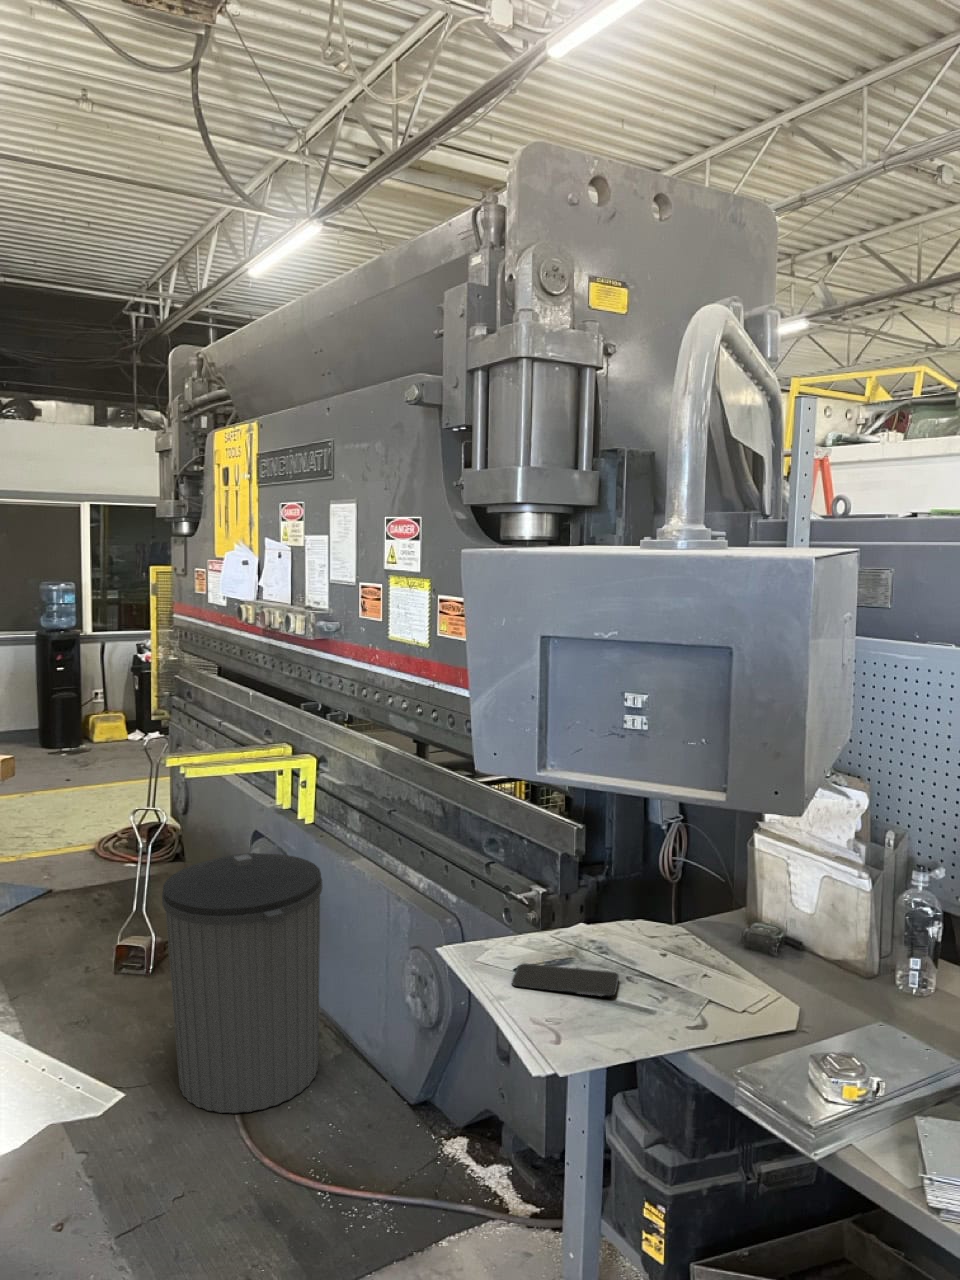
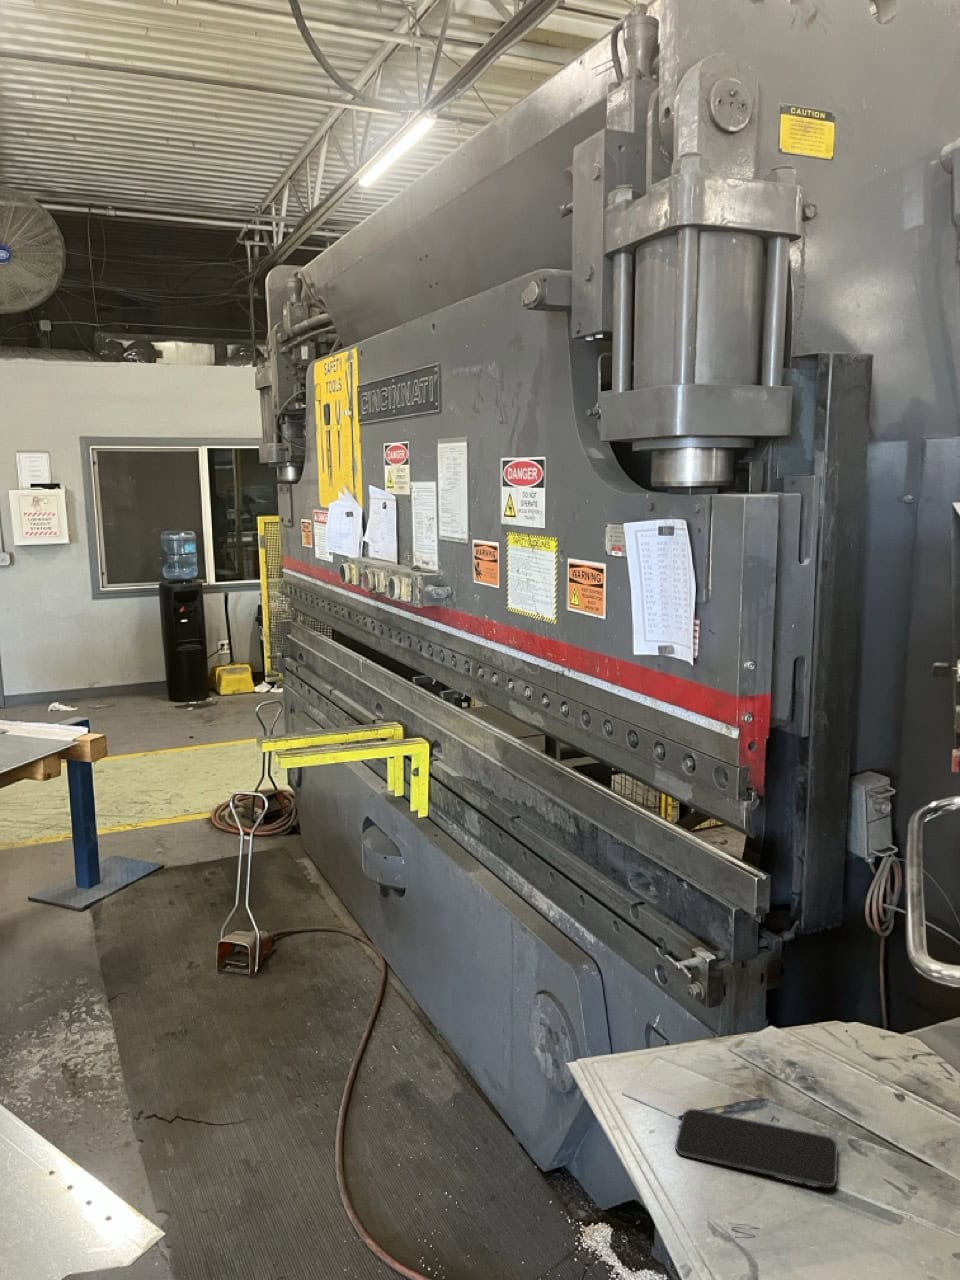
trash can: present [162,853,322,1113] -> none [254,853,437,1157]

